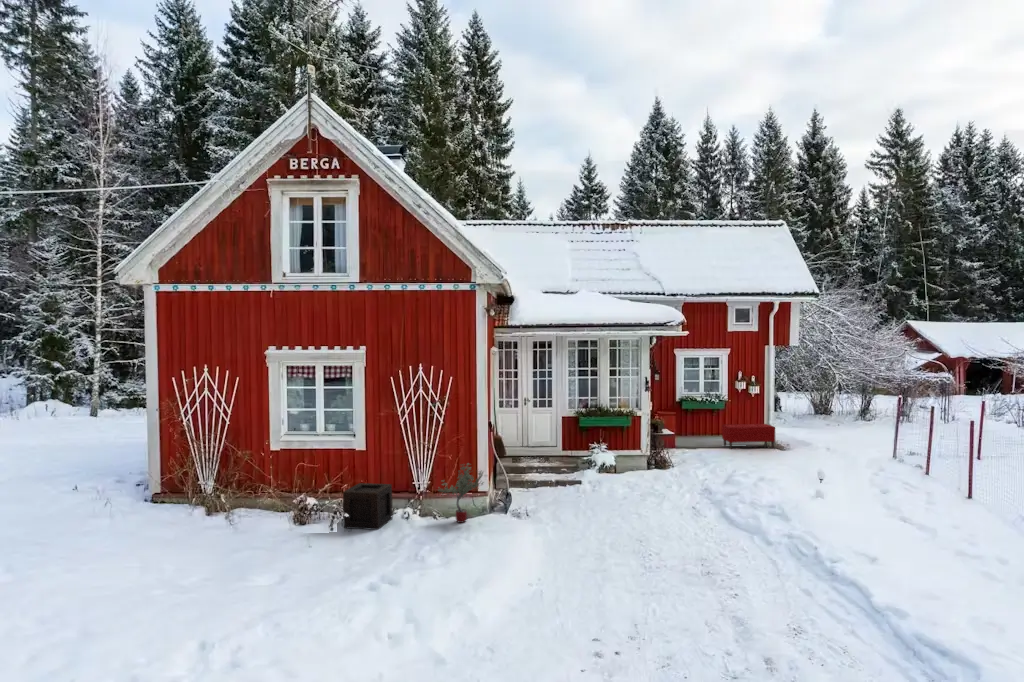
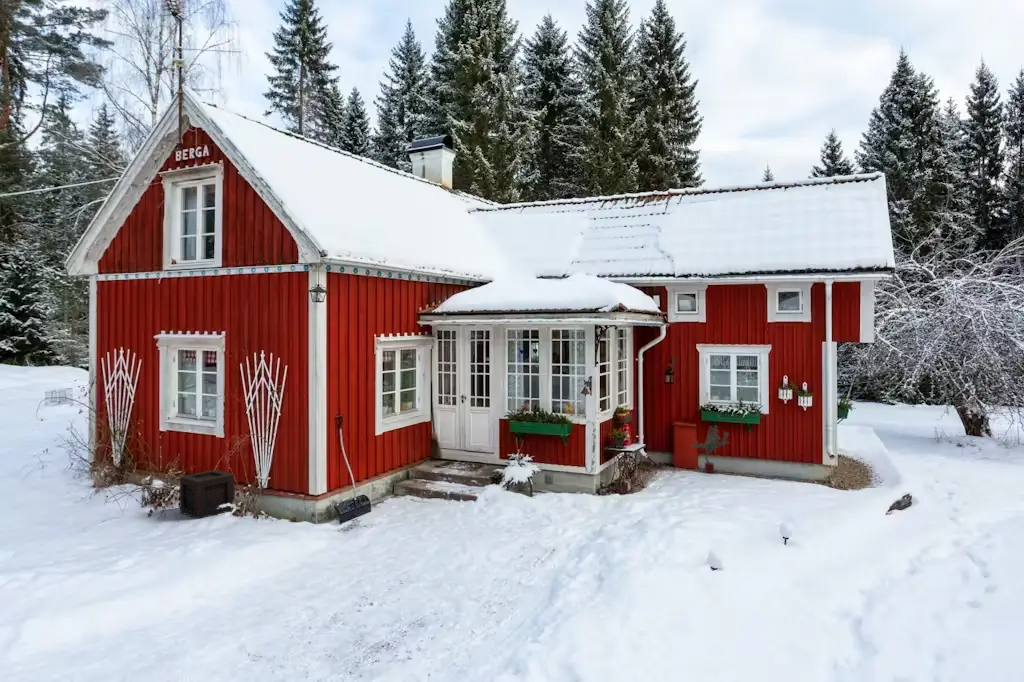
bench: present [722,424,775,449] -> none [753,445,822,484]
potted tree: present [438,463,483,523] -> present [690,426,728,473]

